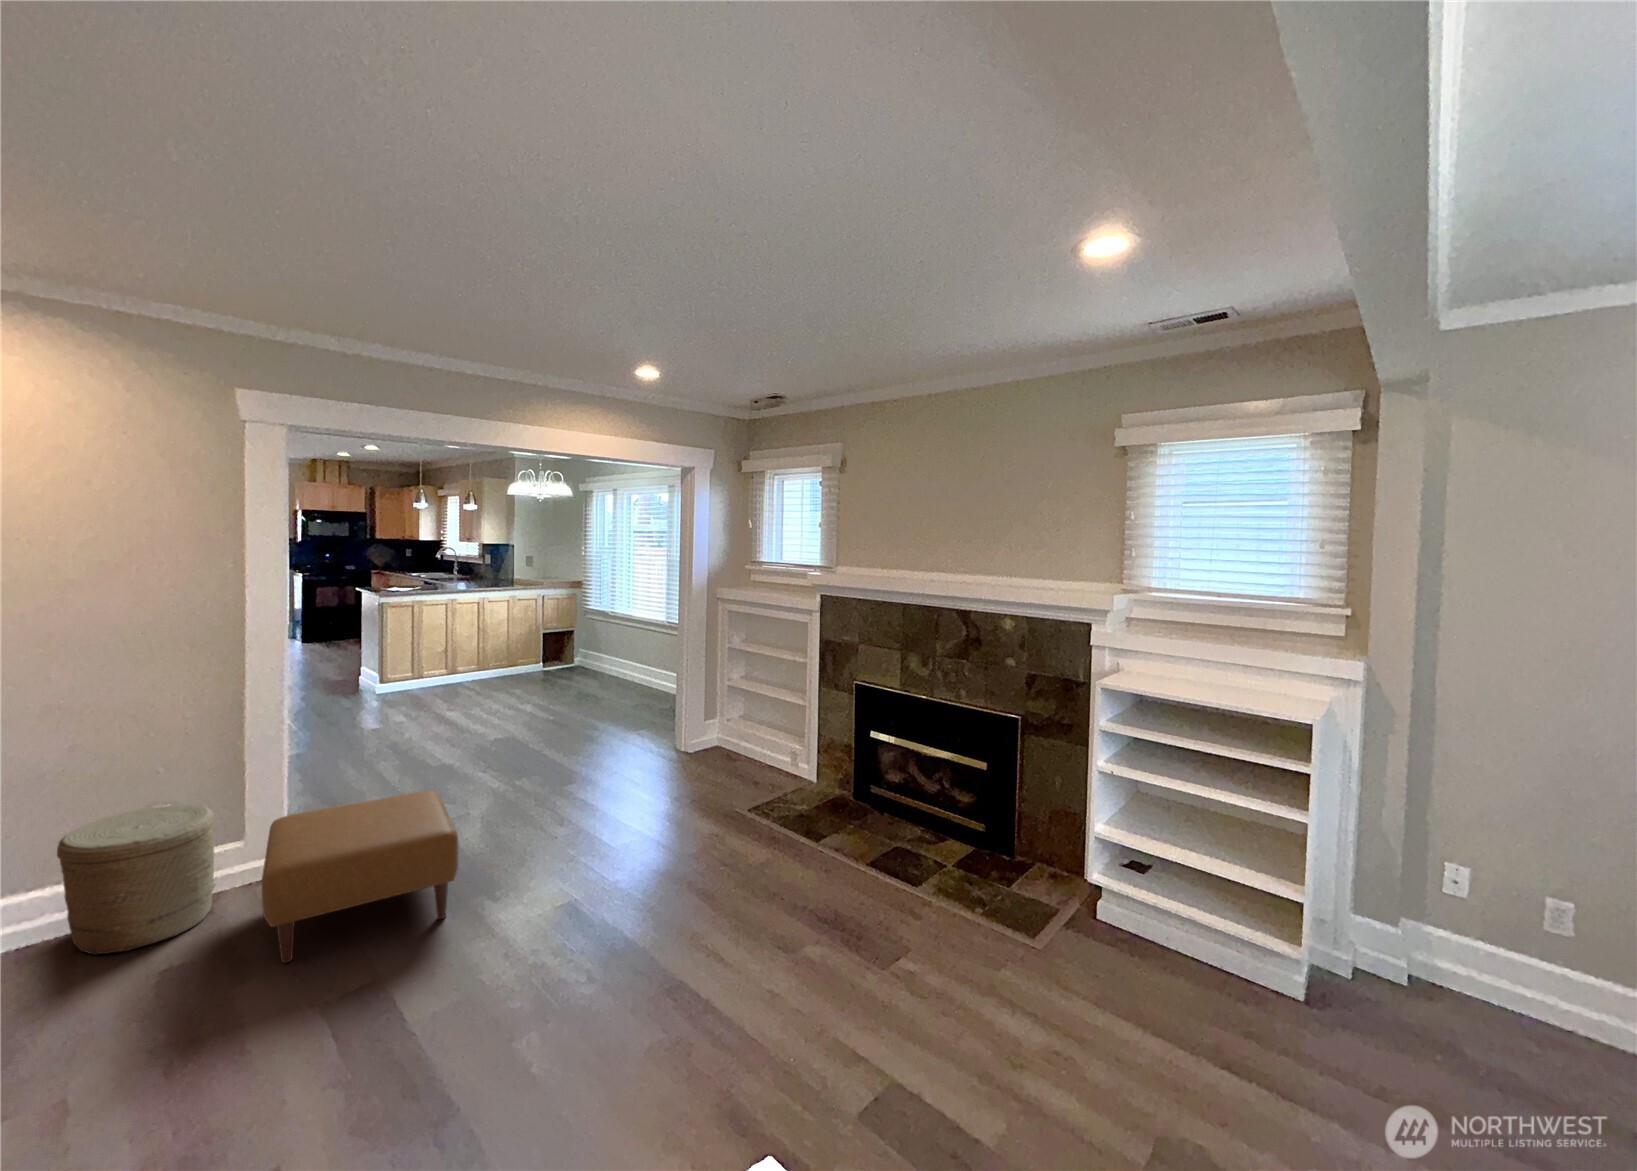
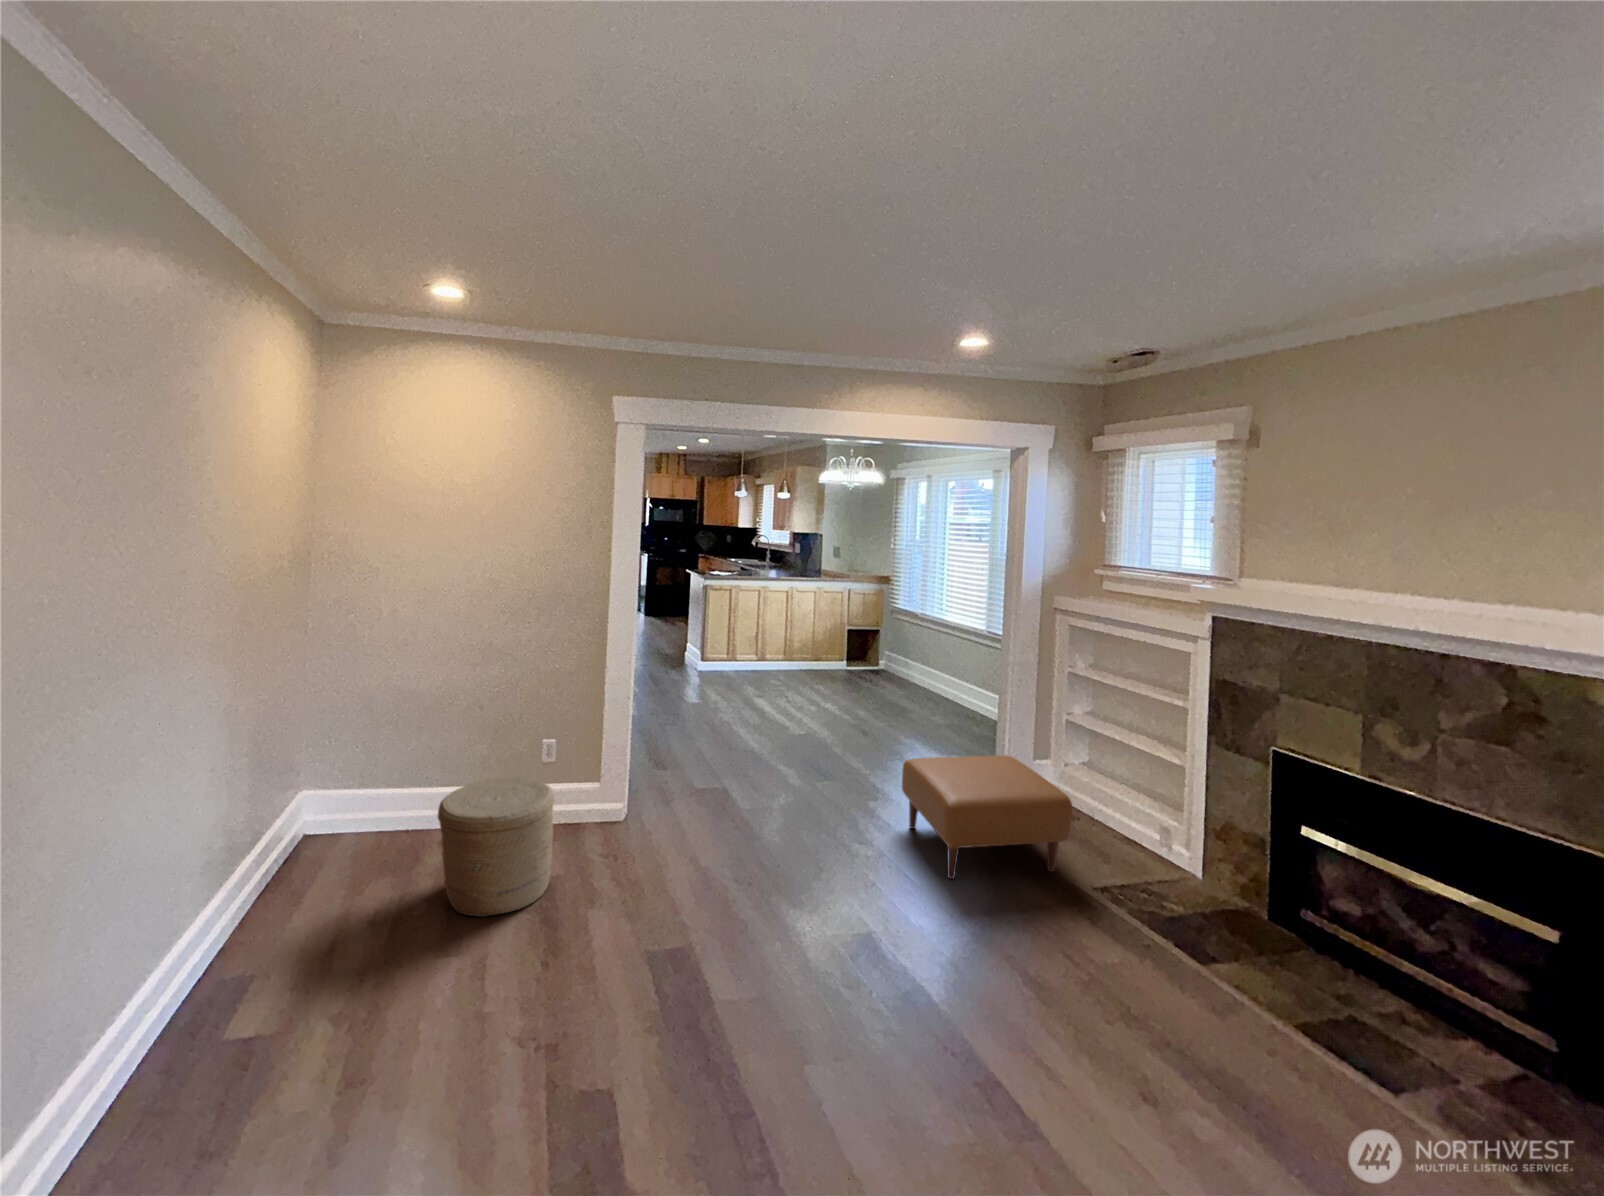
ottoman: present [262,790,459,963] -> present [902,755,1073,879]

